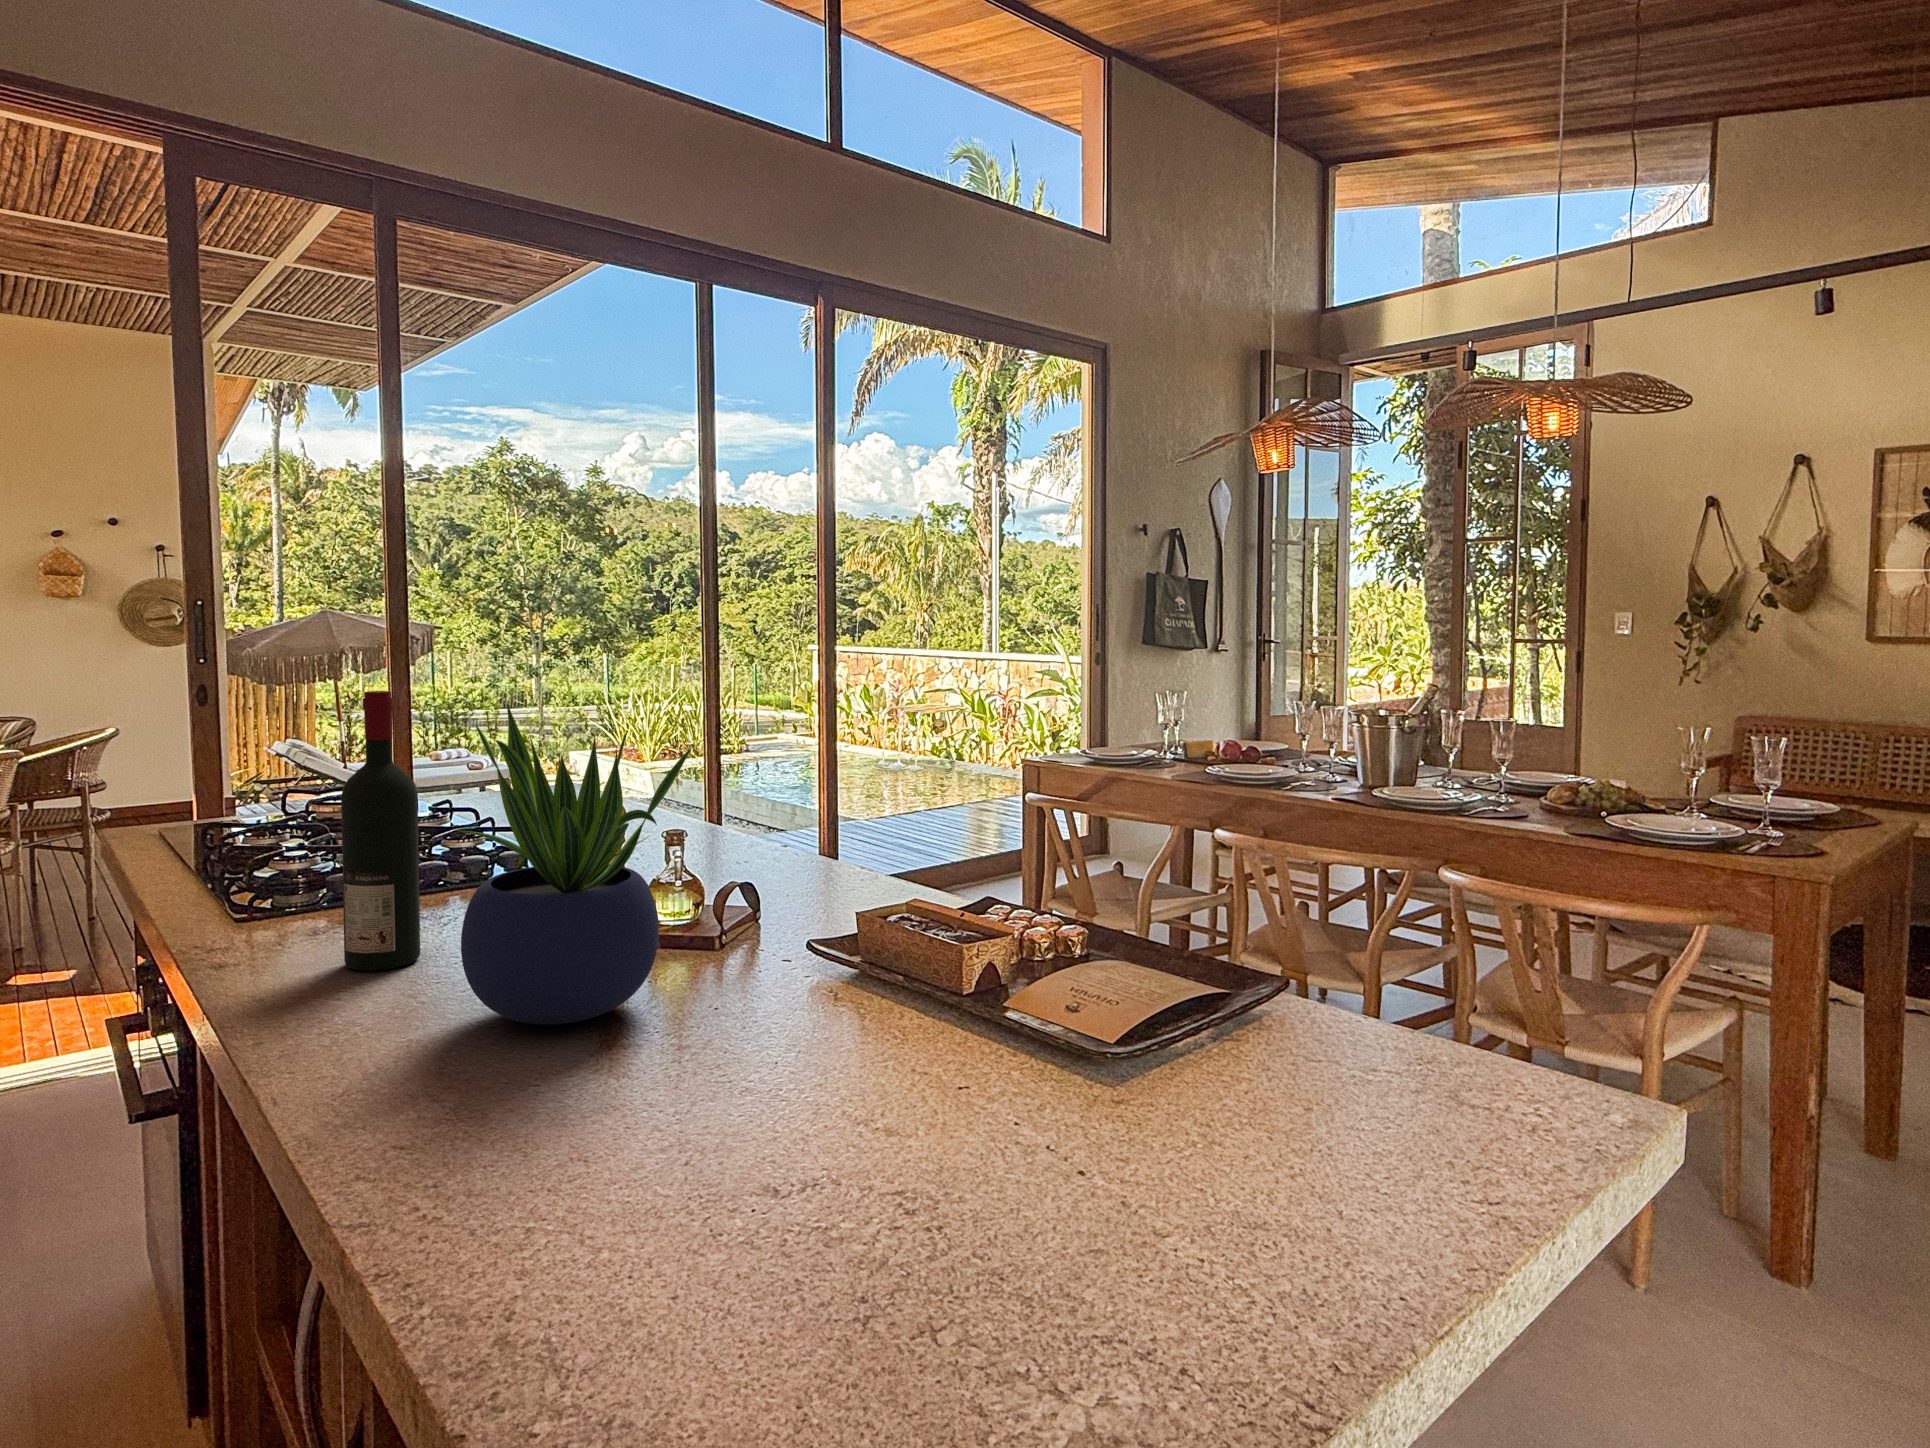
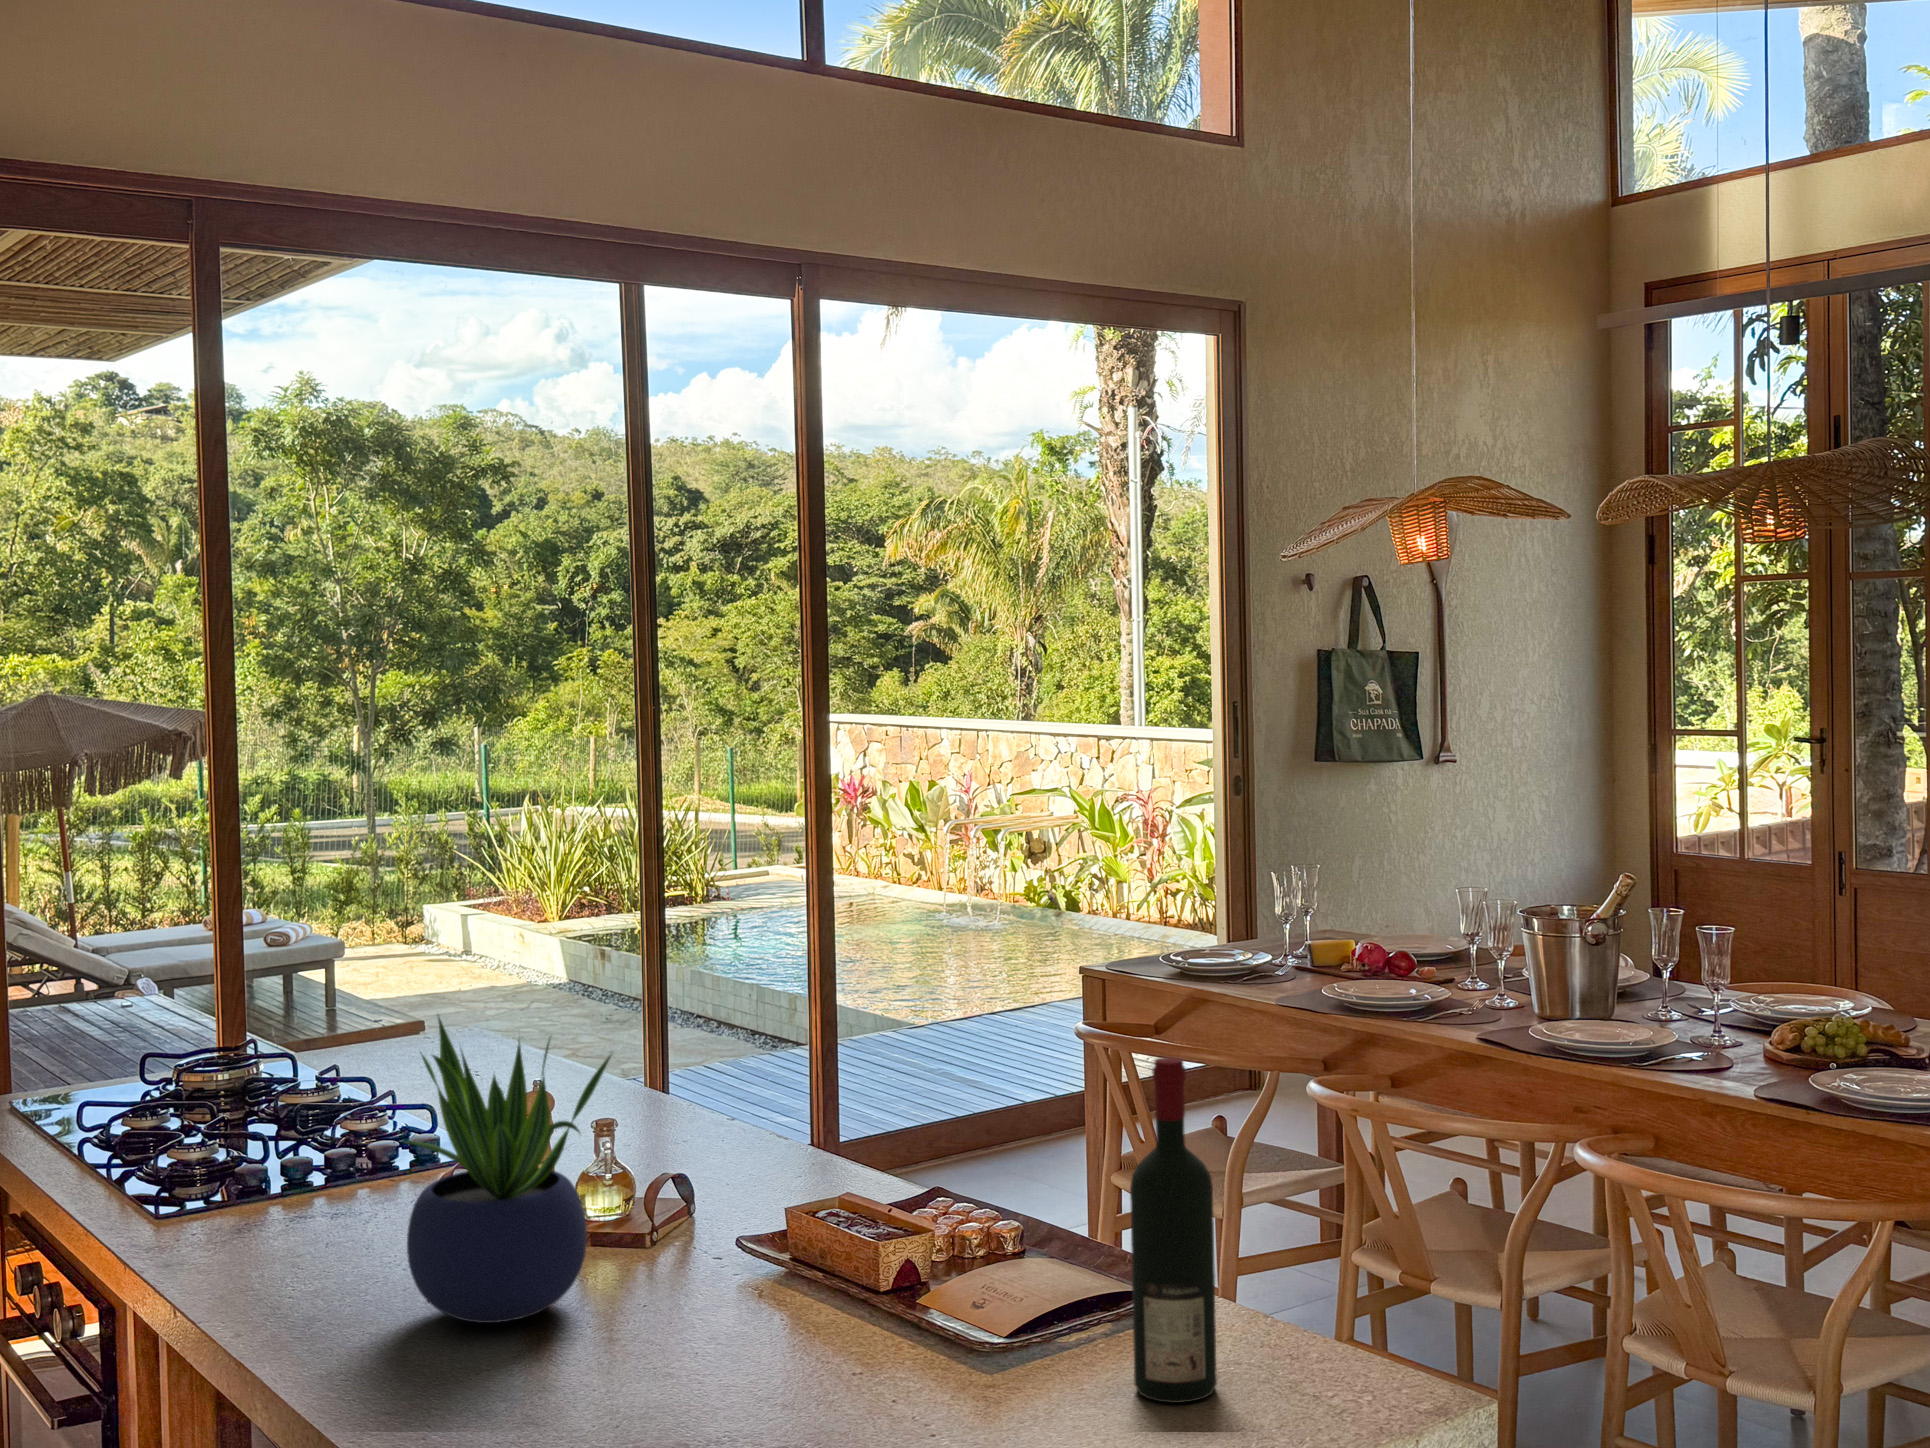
wine bottle: present [341,691,420,970] -> present [1130,1057,1217,1403]

